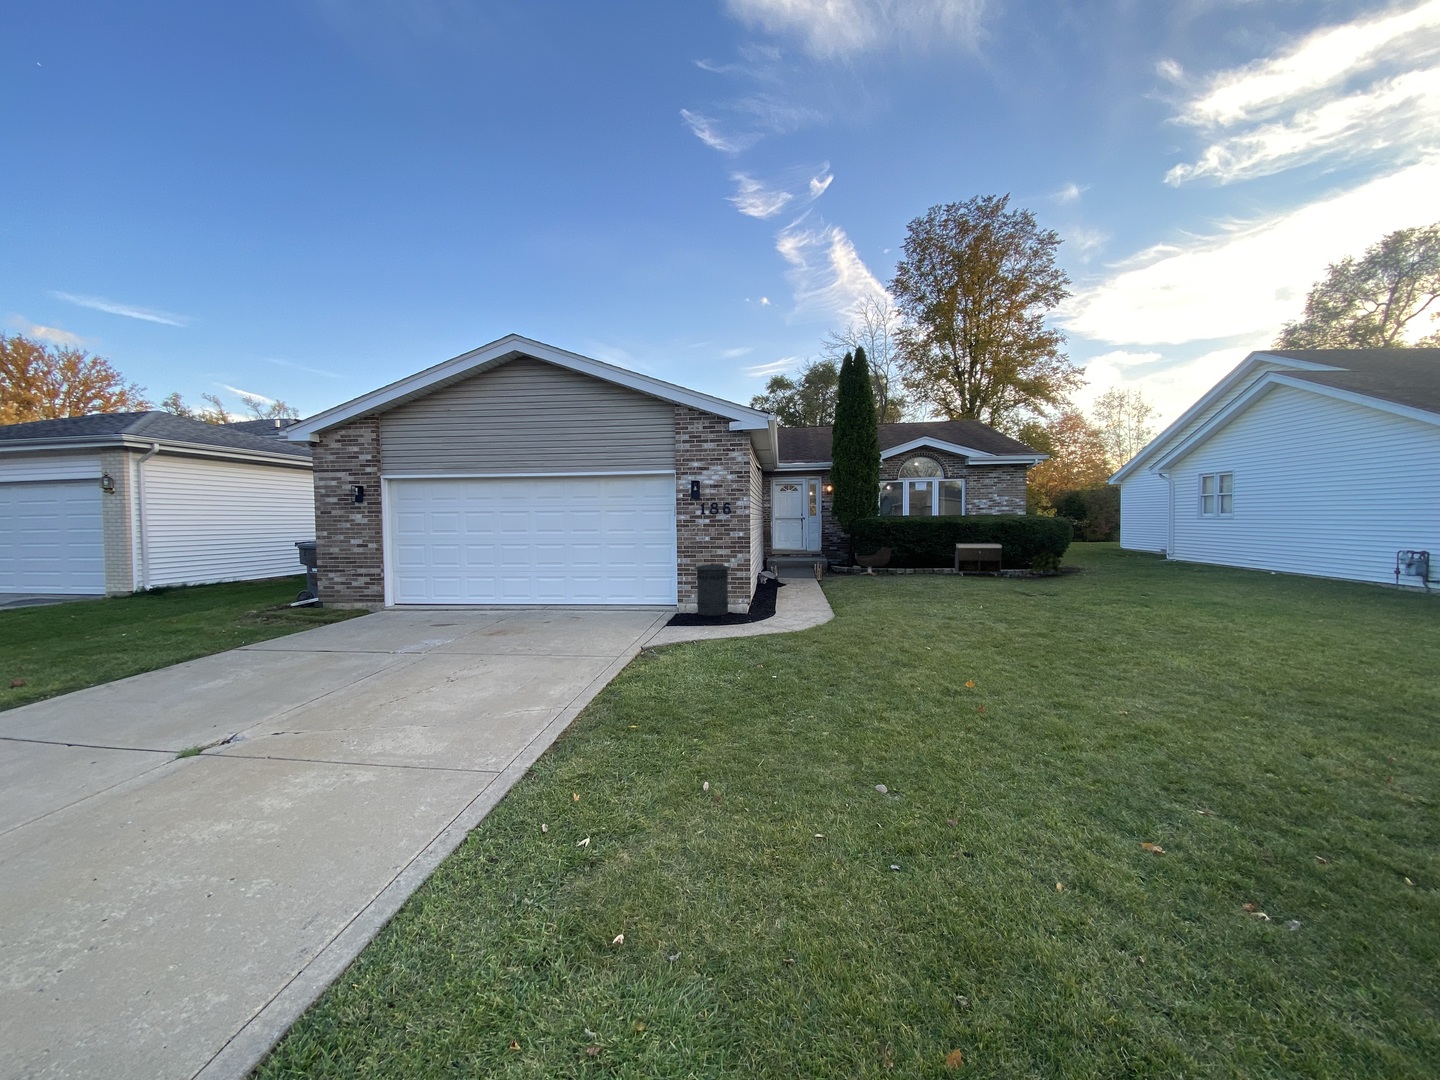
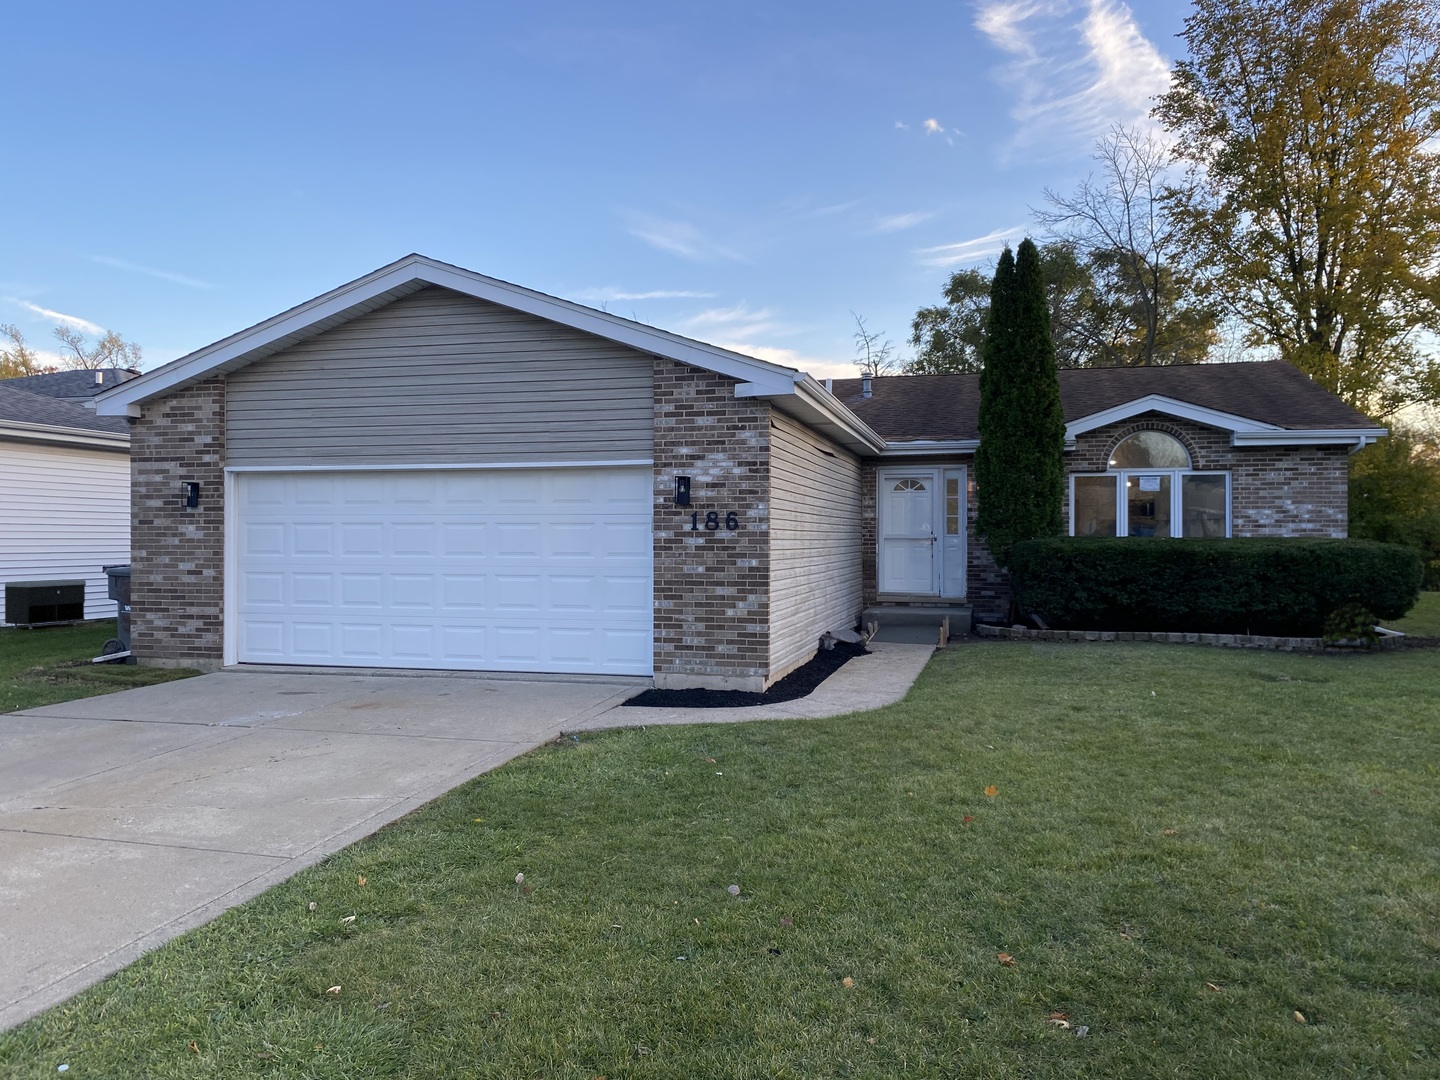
storage bench: present [955,544,1002,576] -> present [5,579,86,629]
lounge chair: present [856,547,892,575] -> none [1005,591,1067,640]
trash can: present [694,563,730,616] -> none [674,609,733,692]

